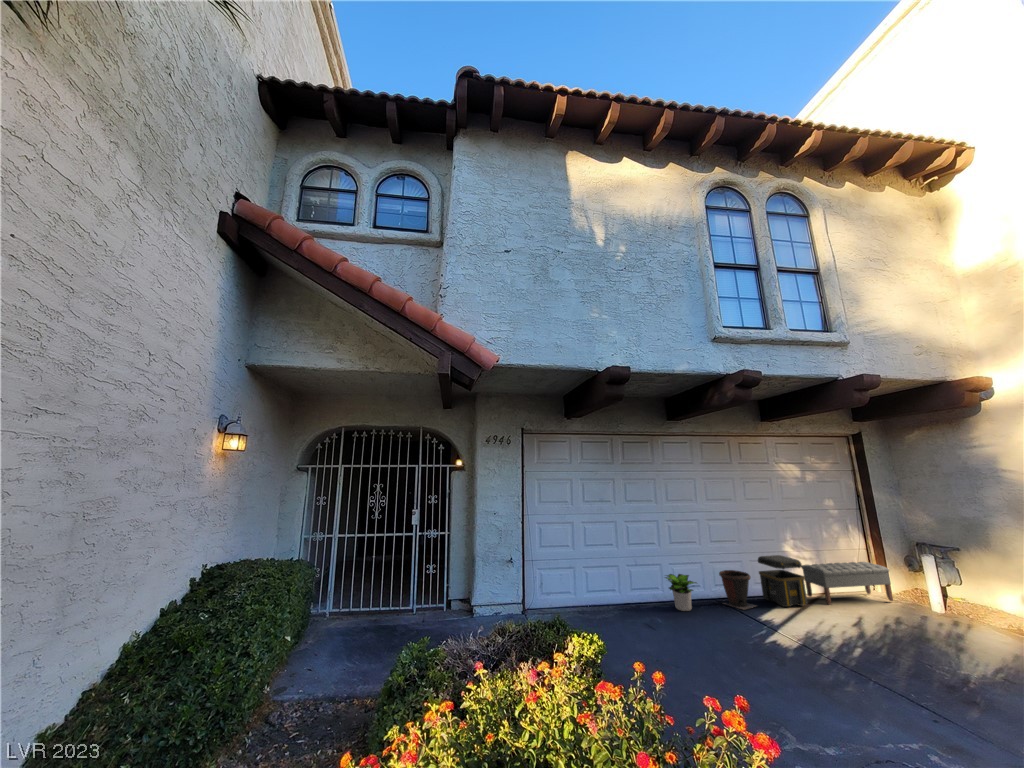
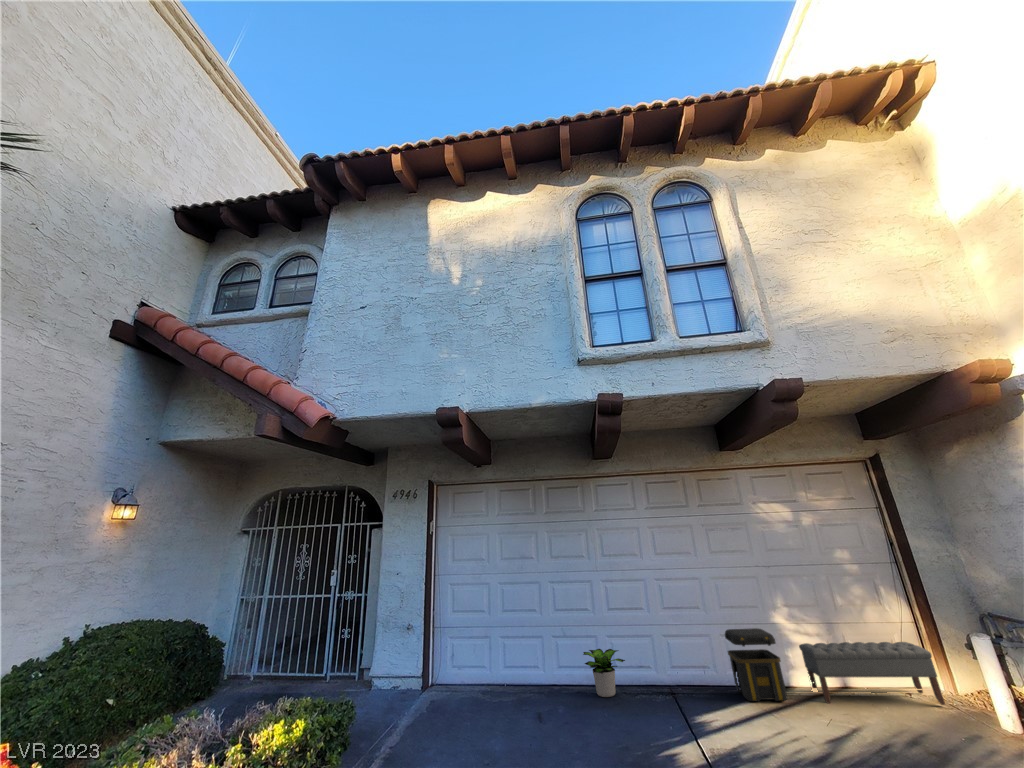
bucket: present [719,570,756,610] -> none [663,647,712,701]

